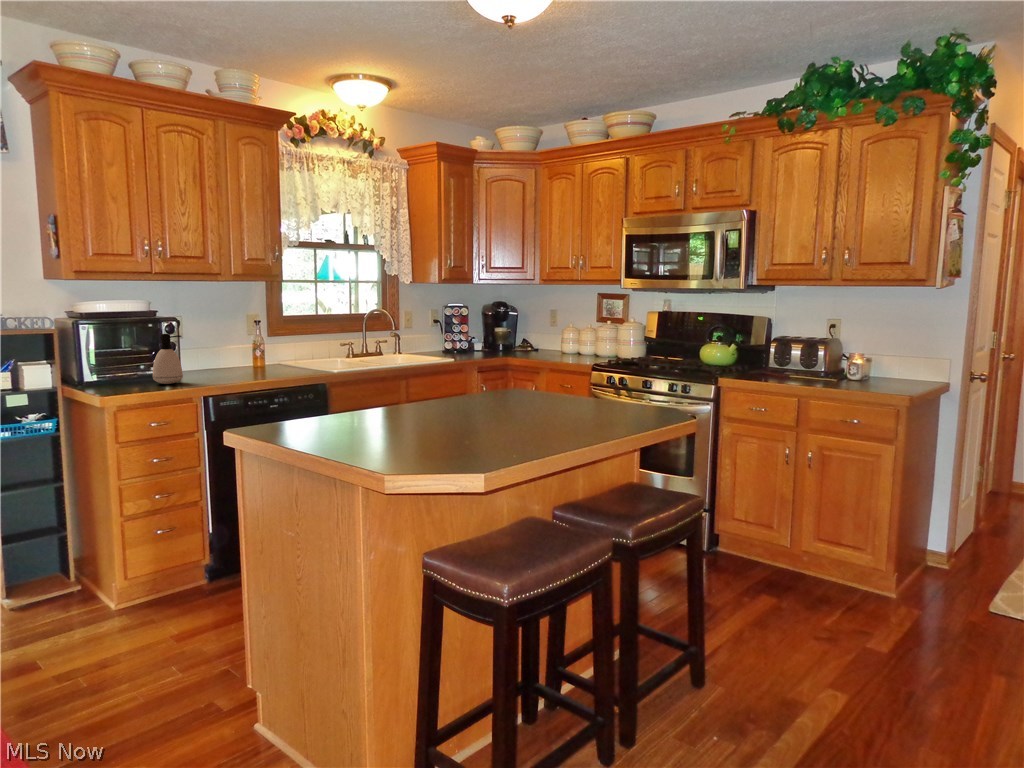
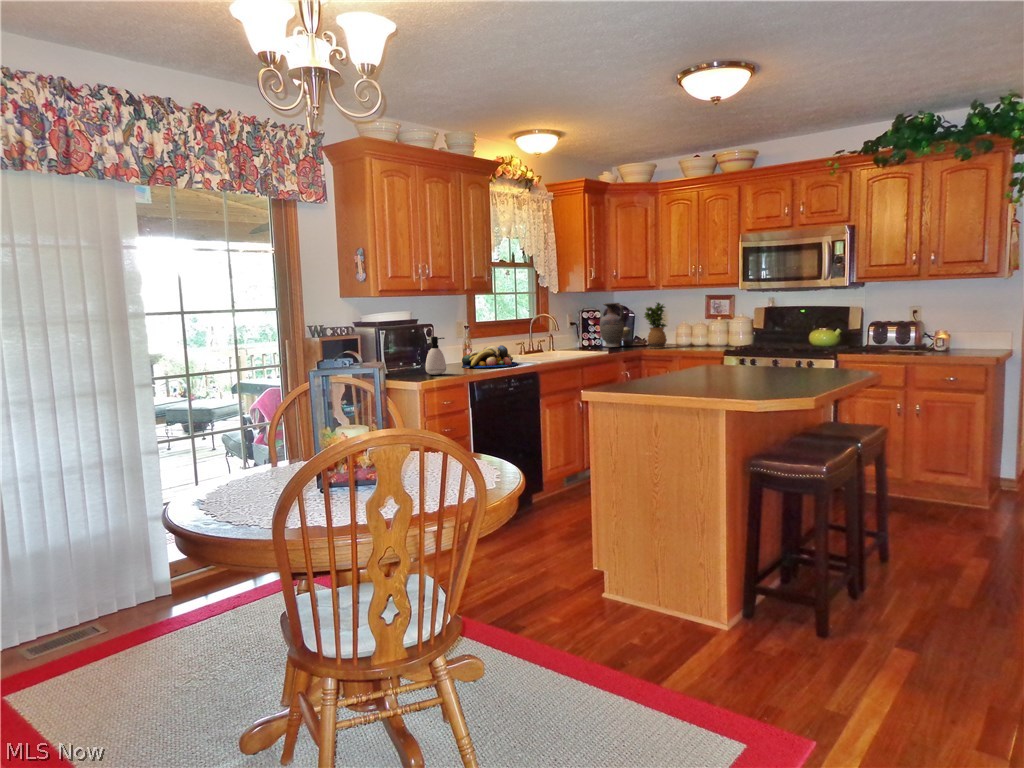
vase: none [465,298,494,352] -> present [600,303,624,347]
potted plant: none [510,299,540,357] -> present [644,303,667,349]
fruit bowl: none [233,347,309,376] -> present [462,345,518,368]

